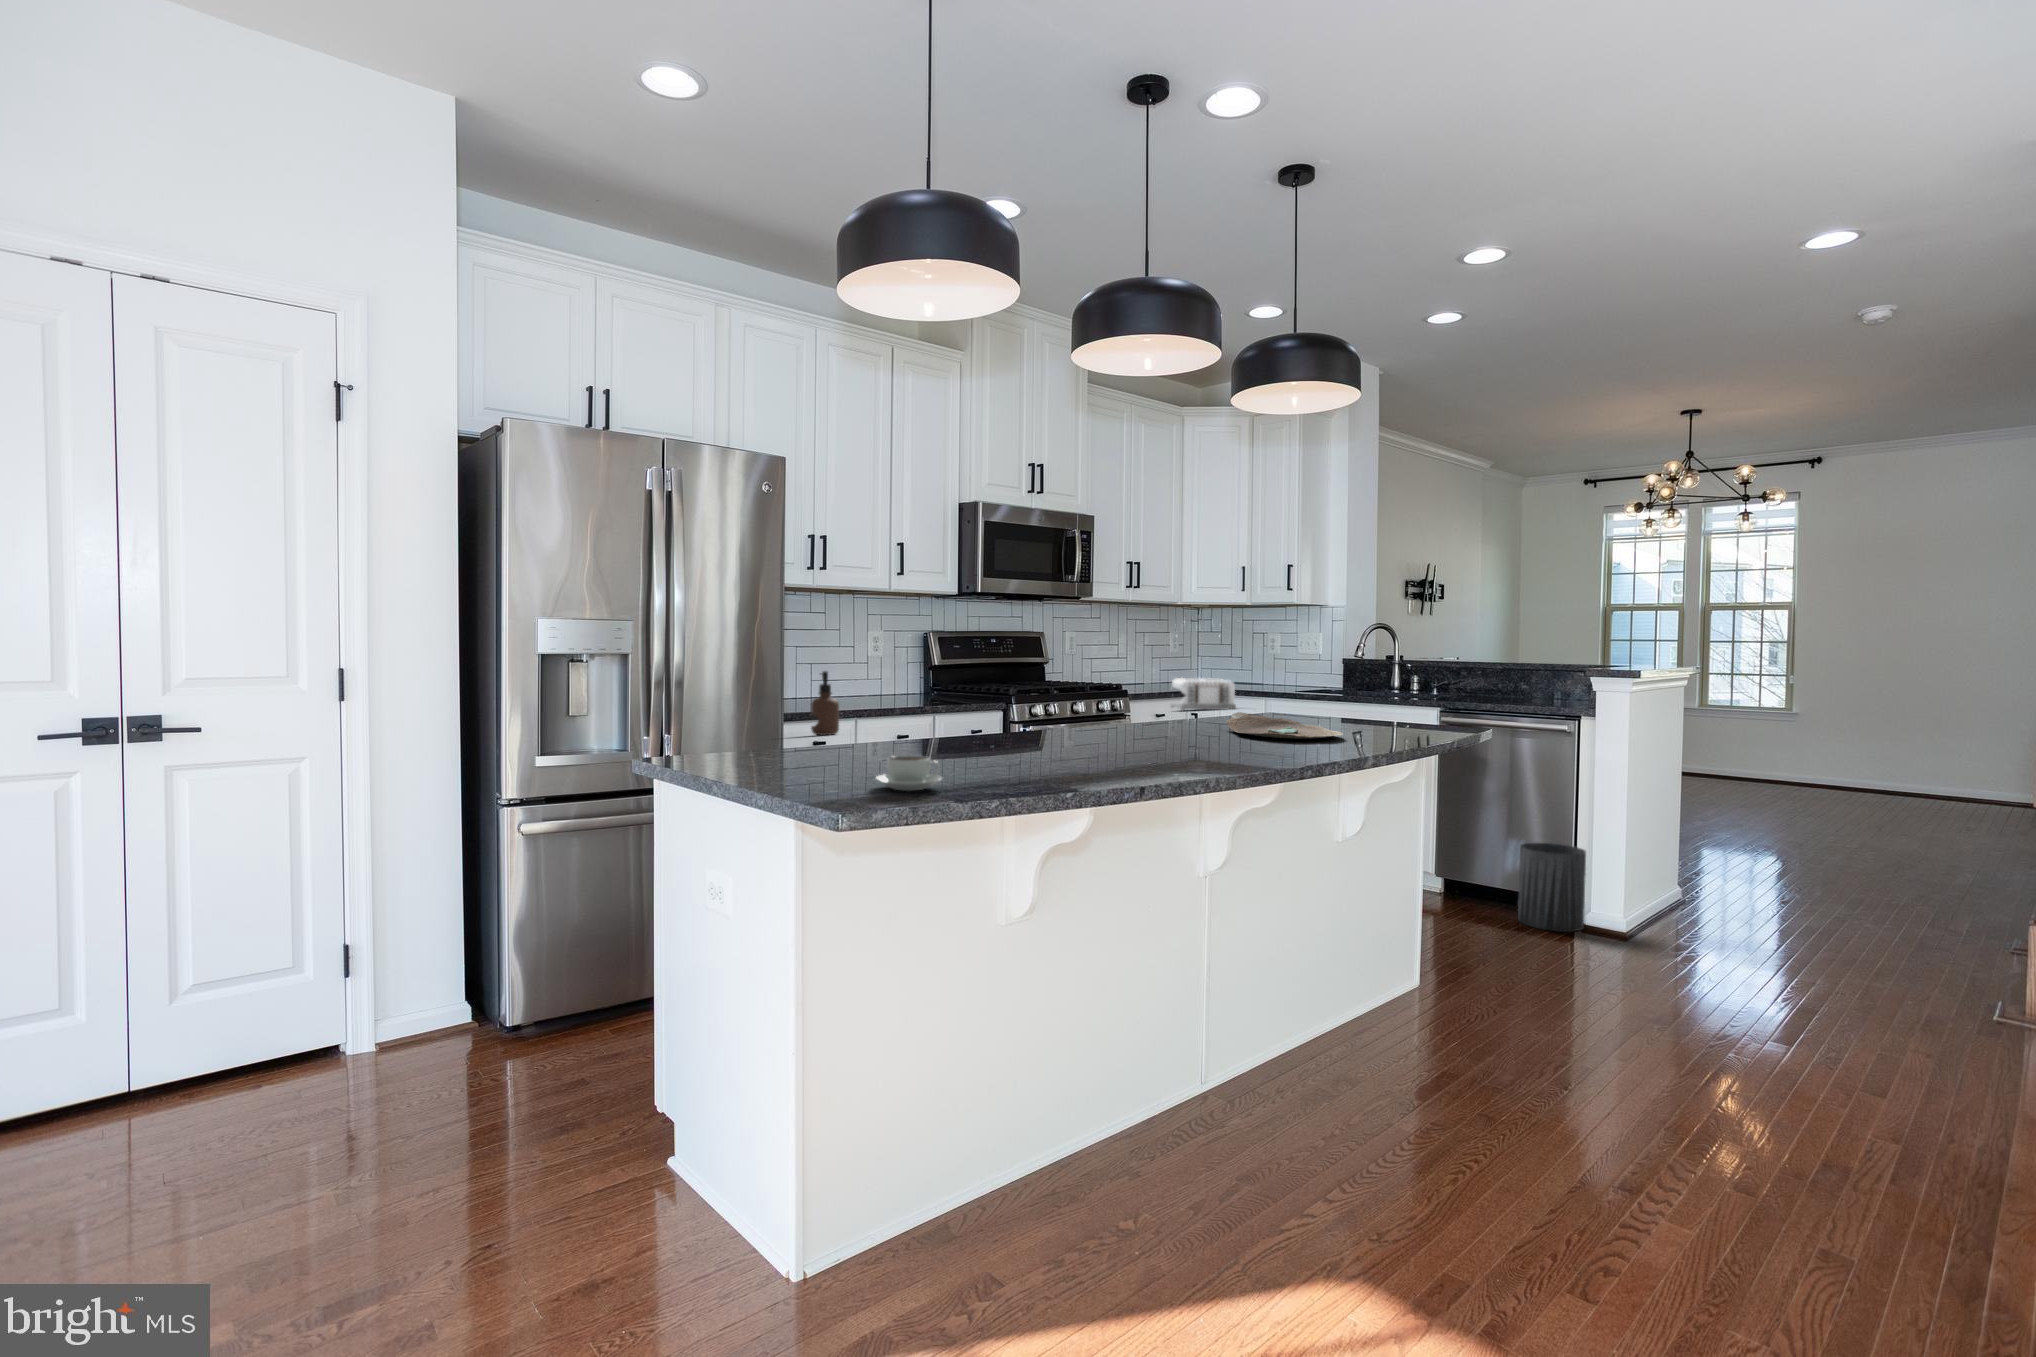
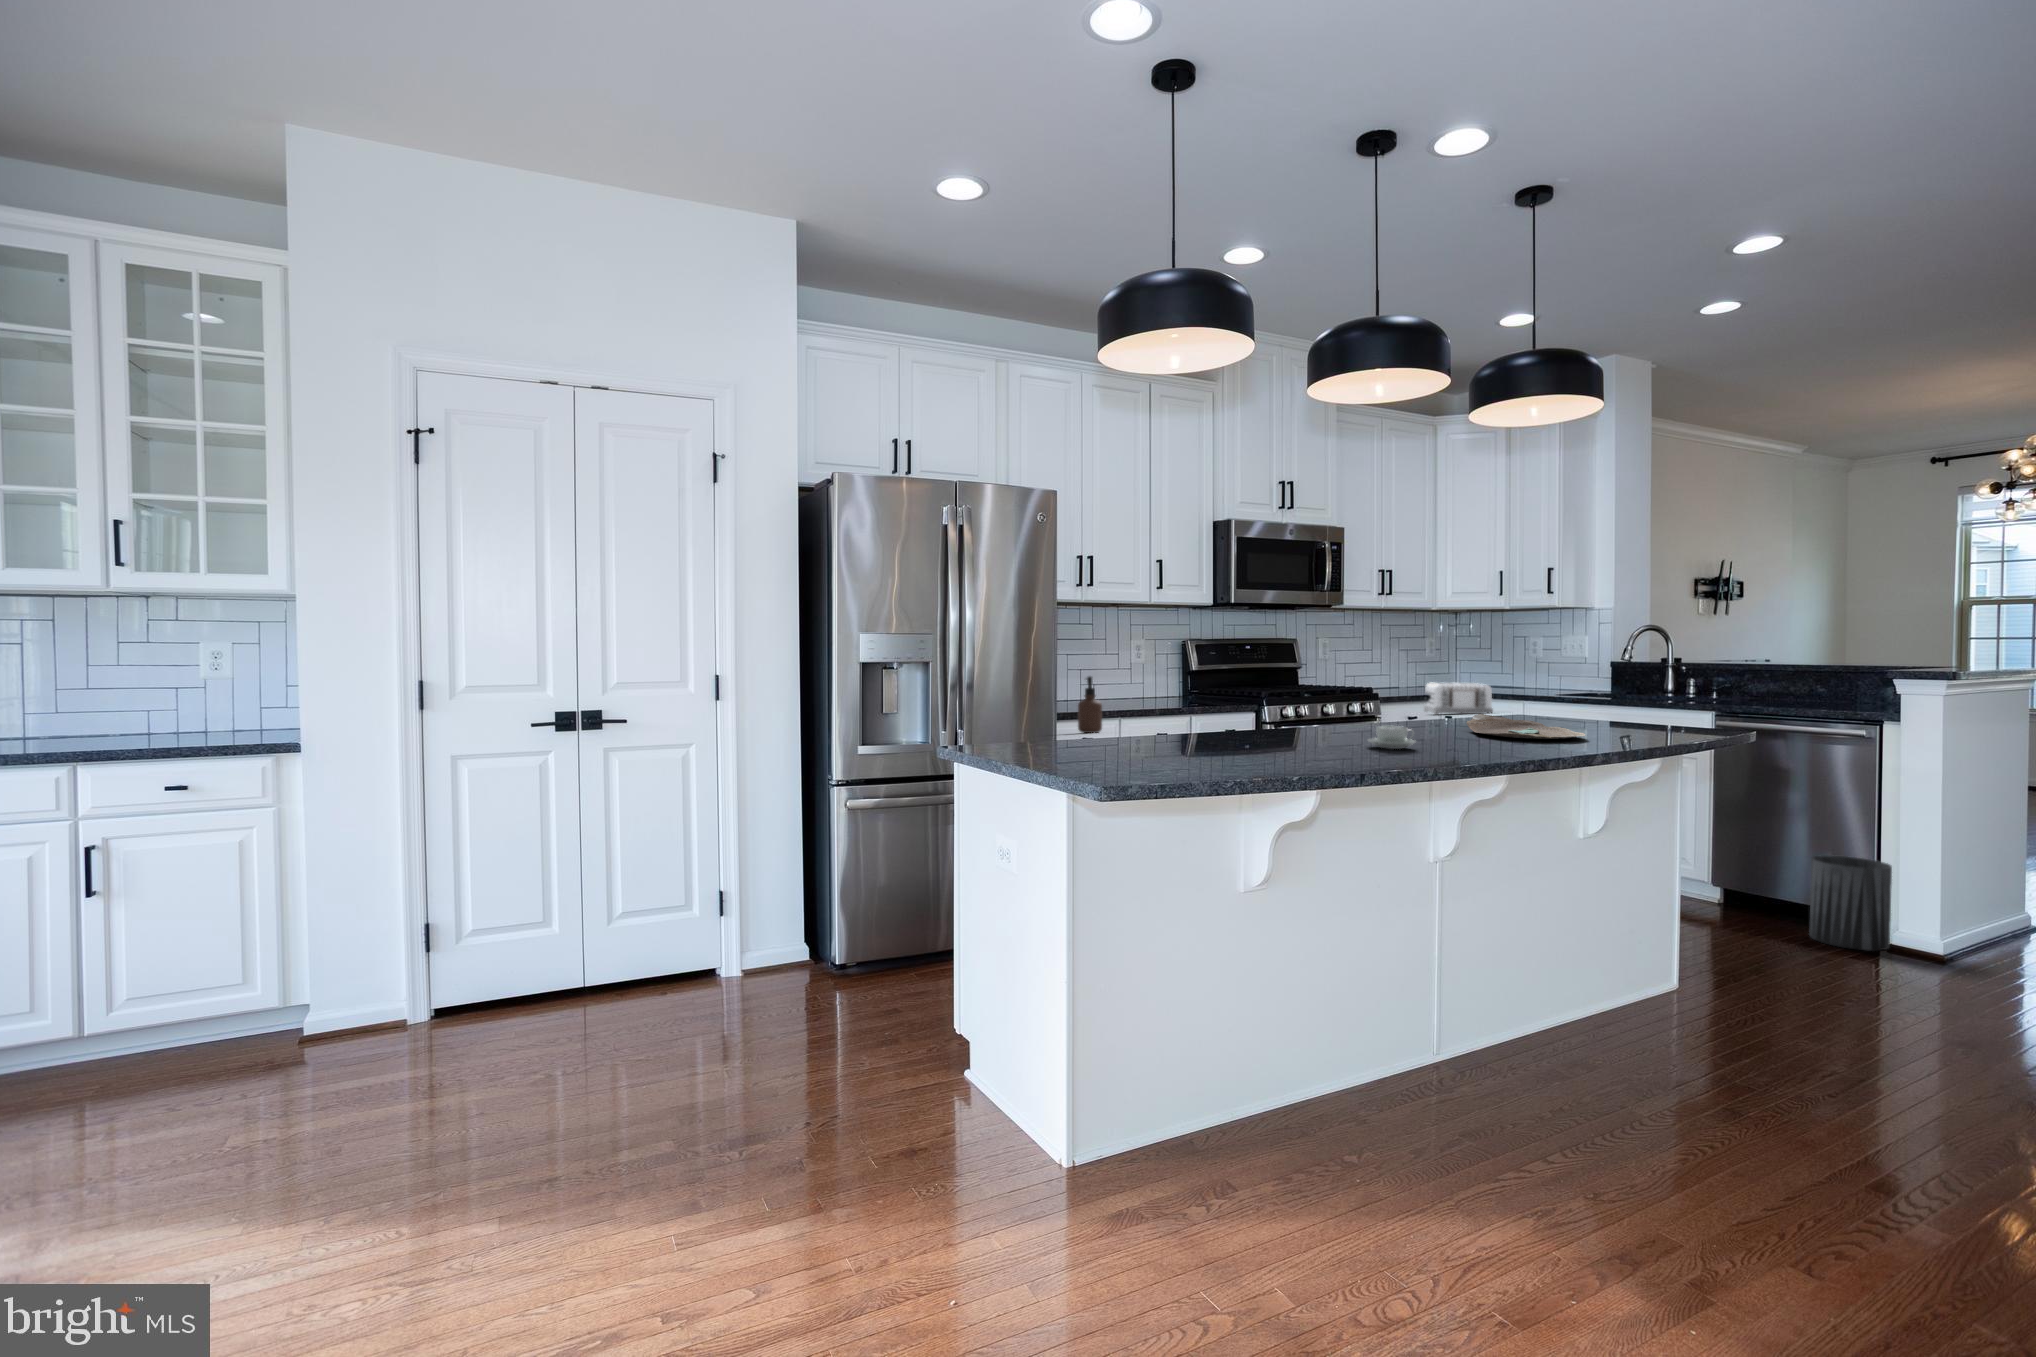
coffee cup: present [875,755,942,791] -> present [1369,726,1416,749]

